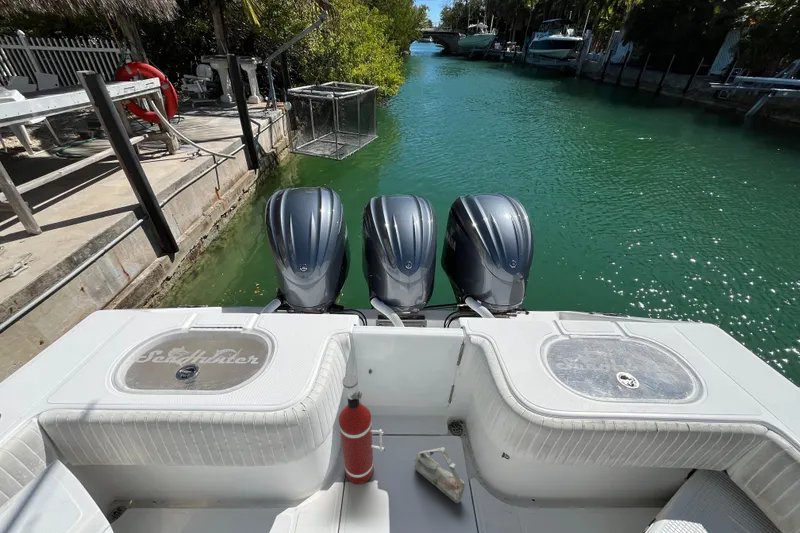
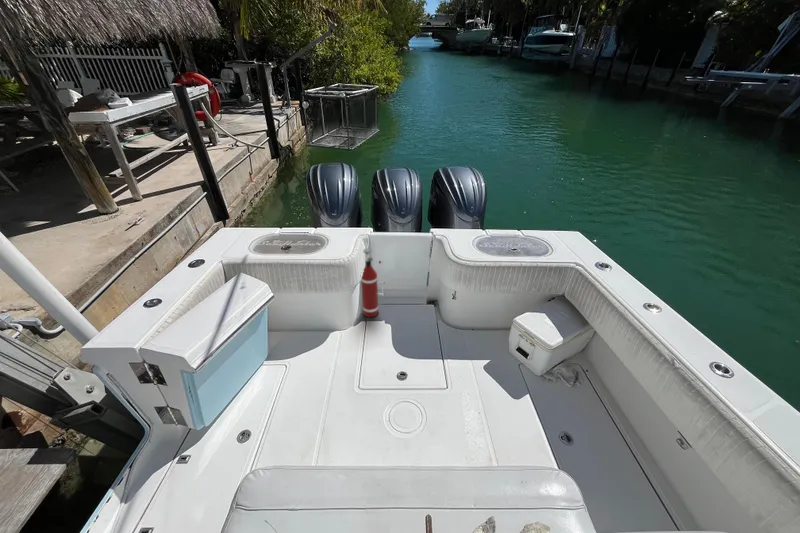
bag: present [414,447,465,503] -> none [400,290,426,324]

